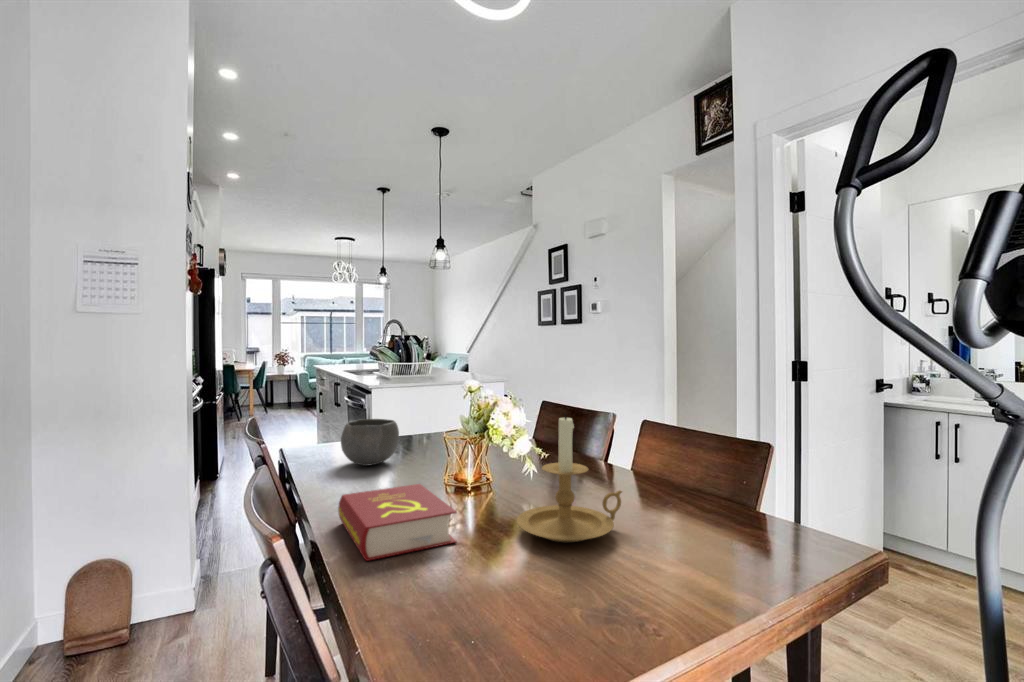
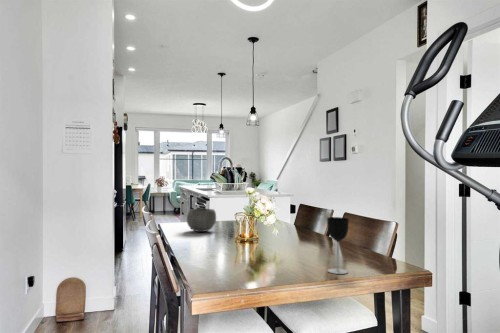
candle holder: present [517,414,622,542] -> none [261,201,314,260]
wine glass: none [677,451,726,580] -> present [327,217,349,274]
book: present [338,484,457,561] -> none [182,235,232,260]

